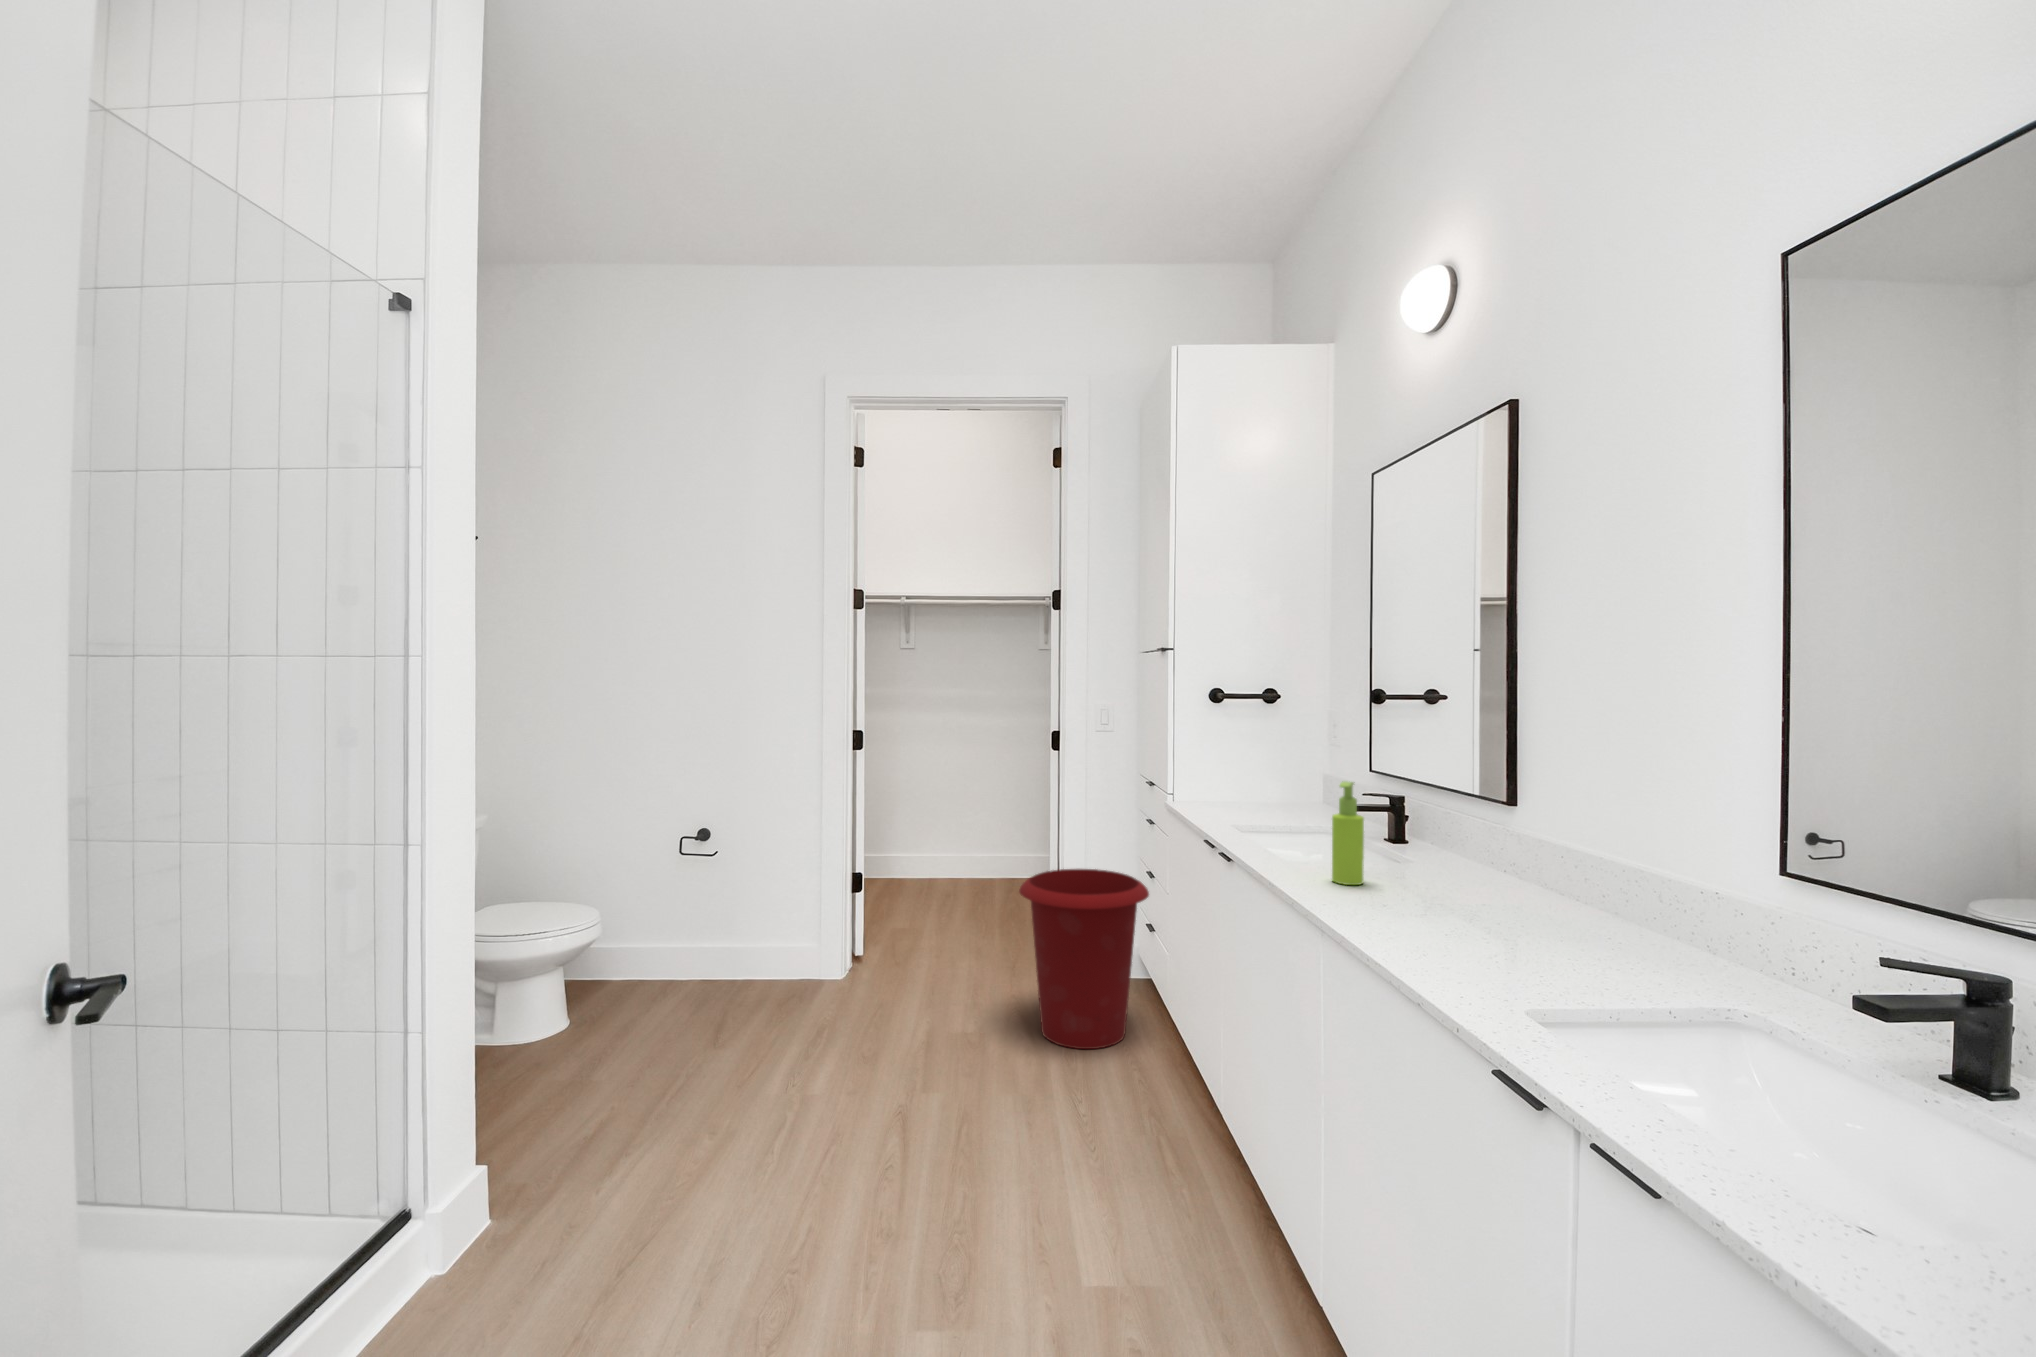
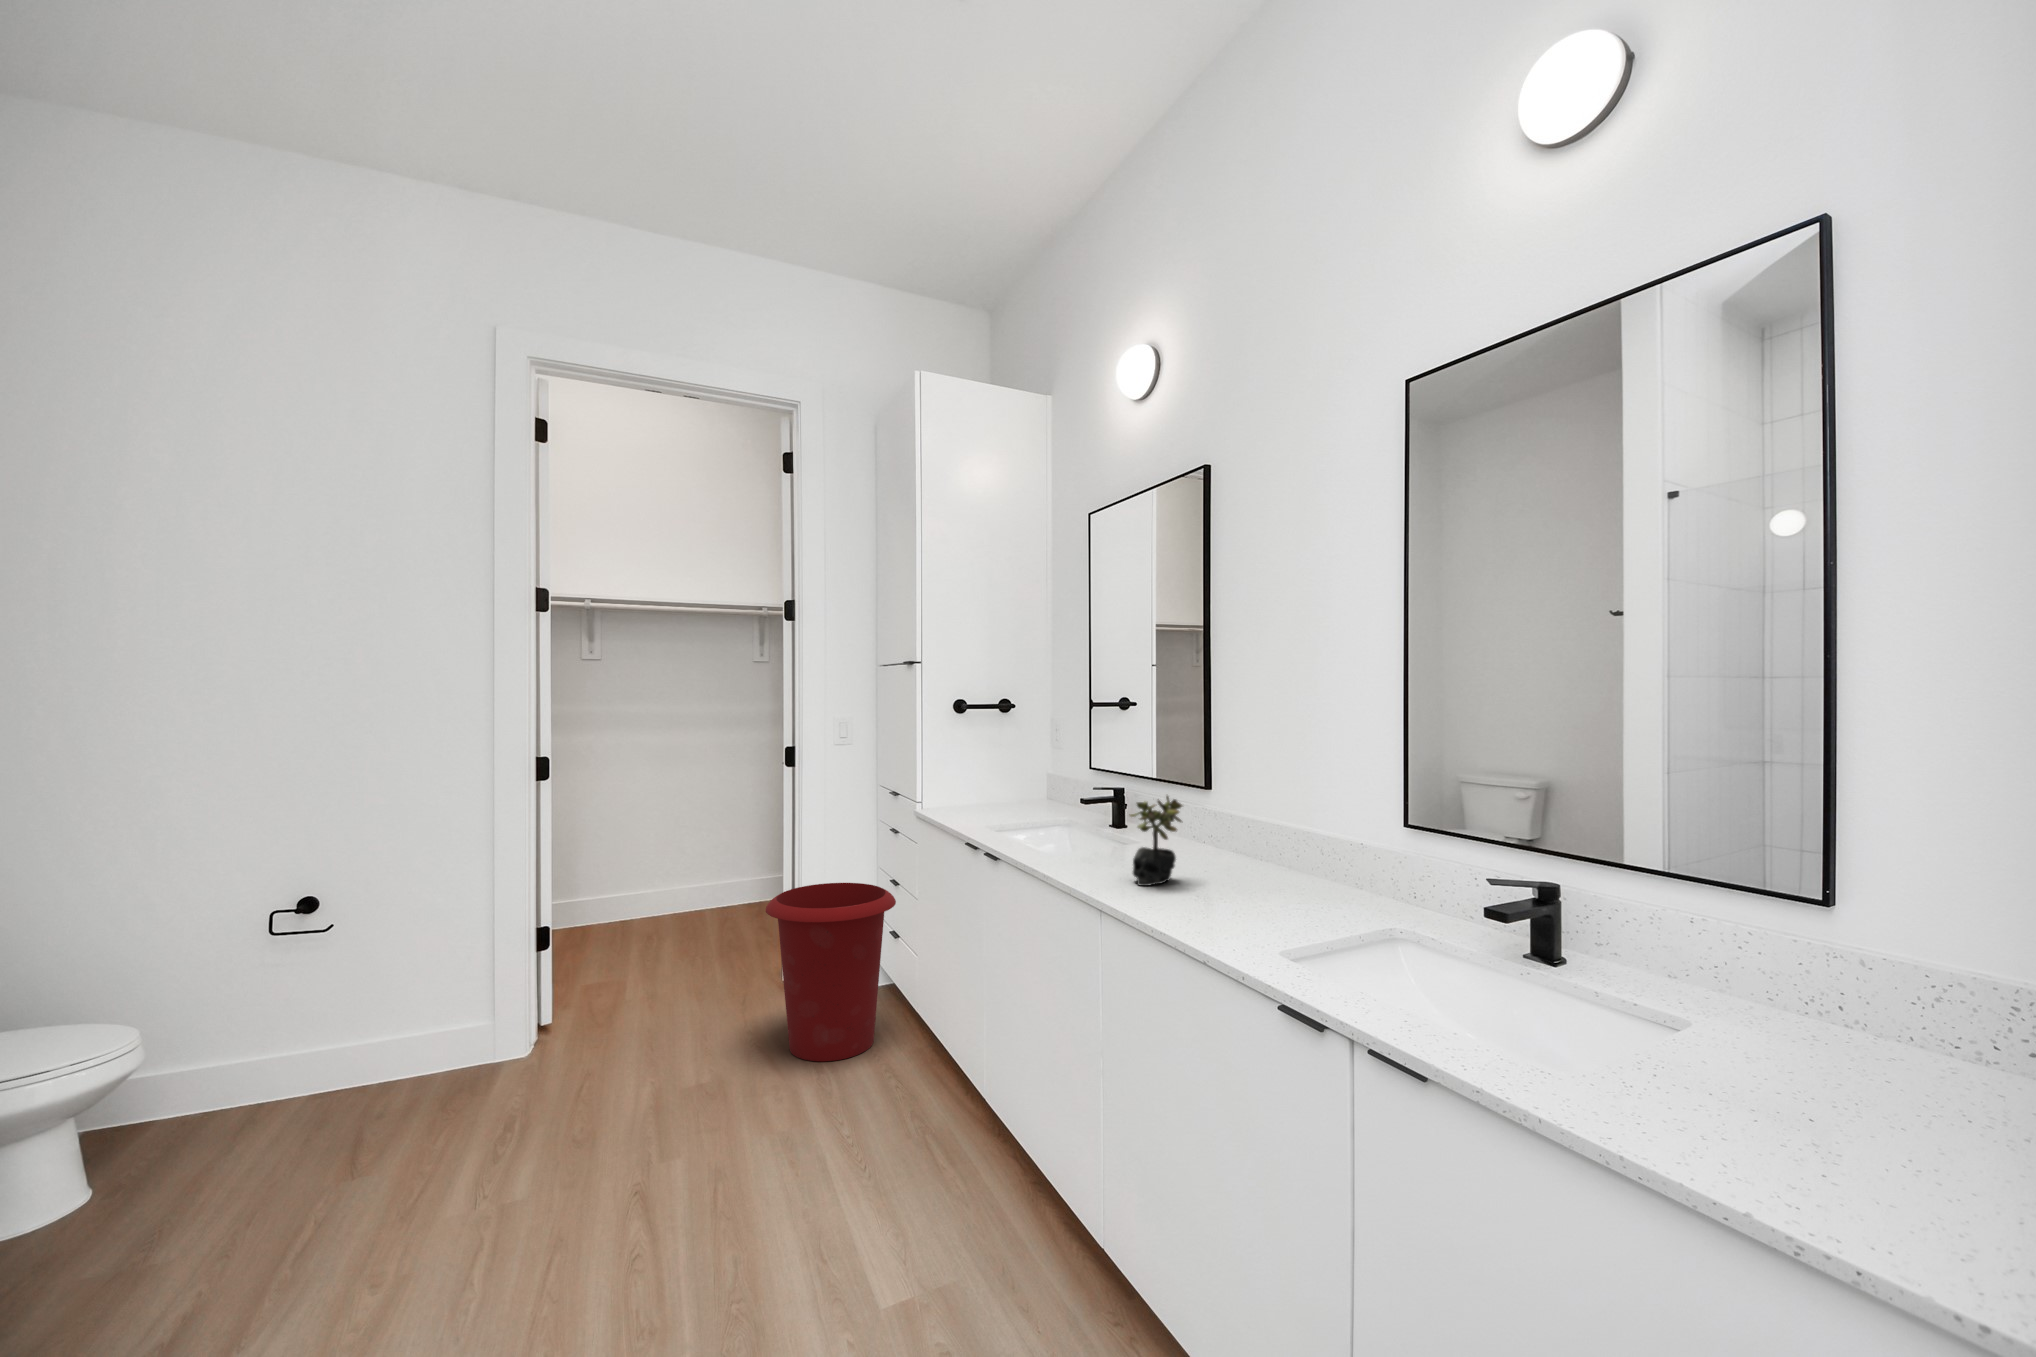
soap dispenser: present [1332,781,1364,885] -> none [1086,780,1112,869]
succulent plant: none [1379,804,1451,911] -> present [1130,796,1183,886]

